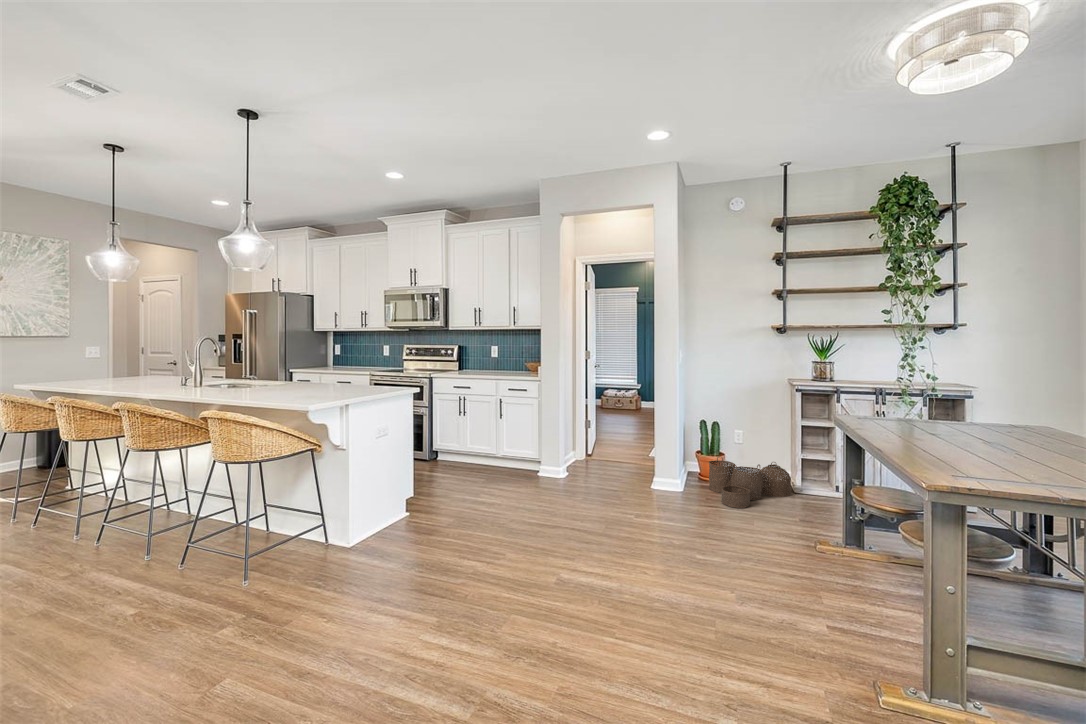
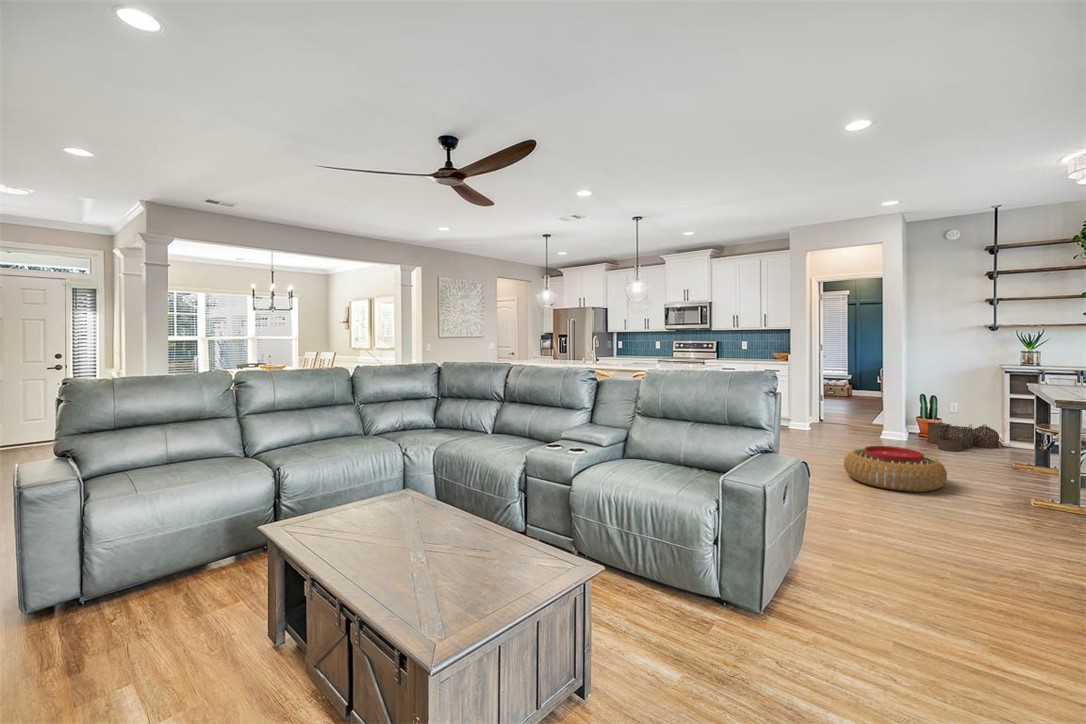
pouf: none [567,541,733,658] -> present [844,446,947,492]

